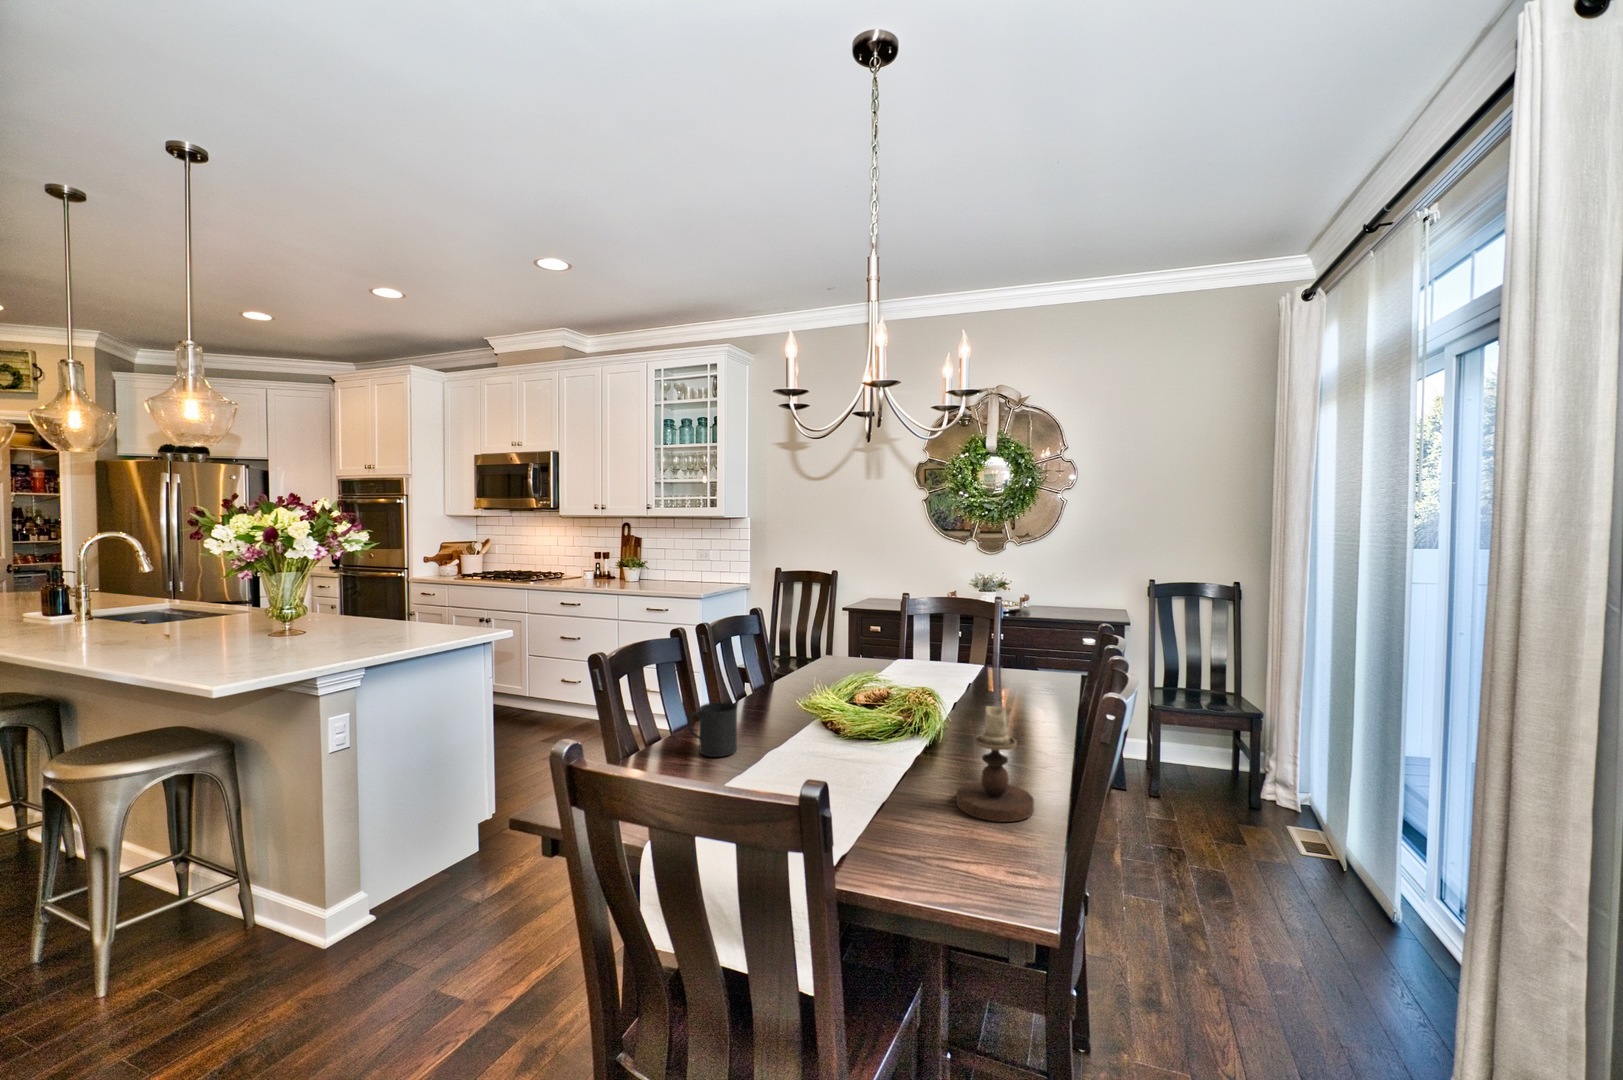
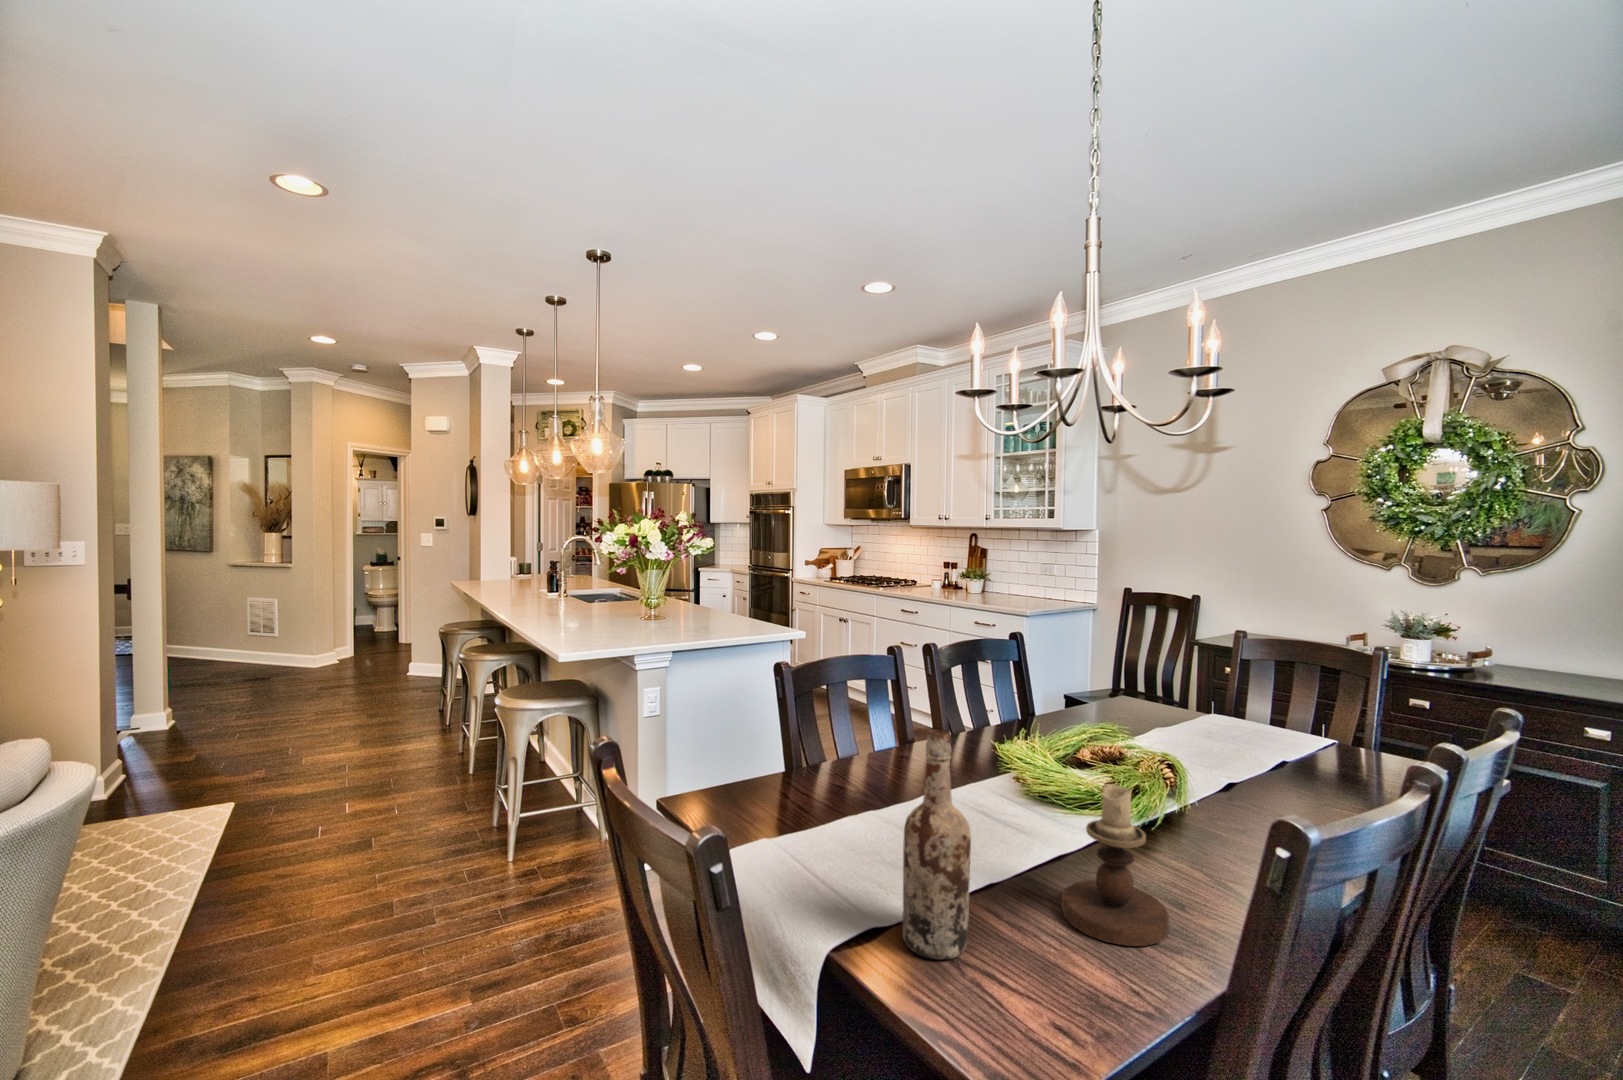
wine bottle: none [887,678,942,868] -> present [903,729,971,959]
mug: present [688,702,737,757] -> none [837,725,889,783]

